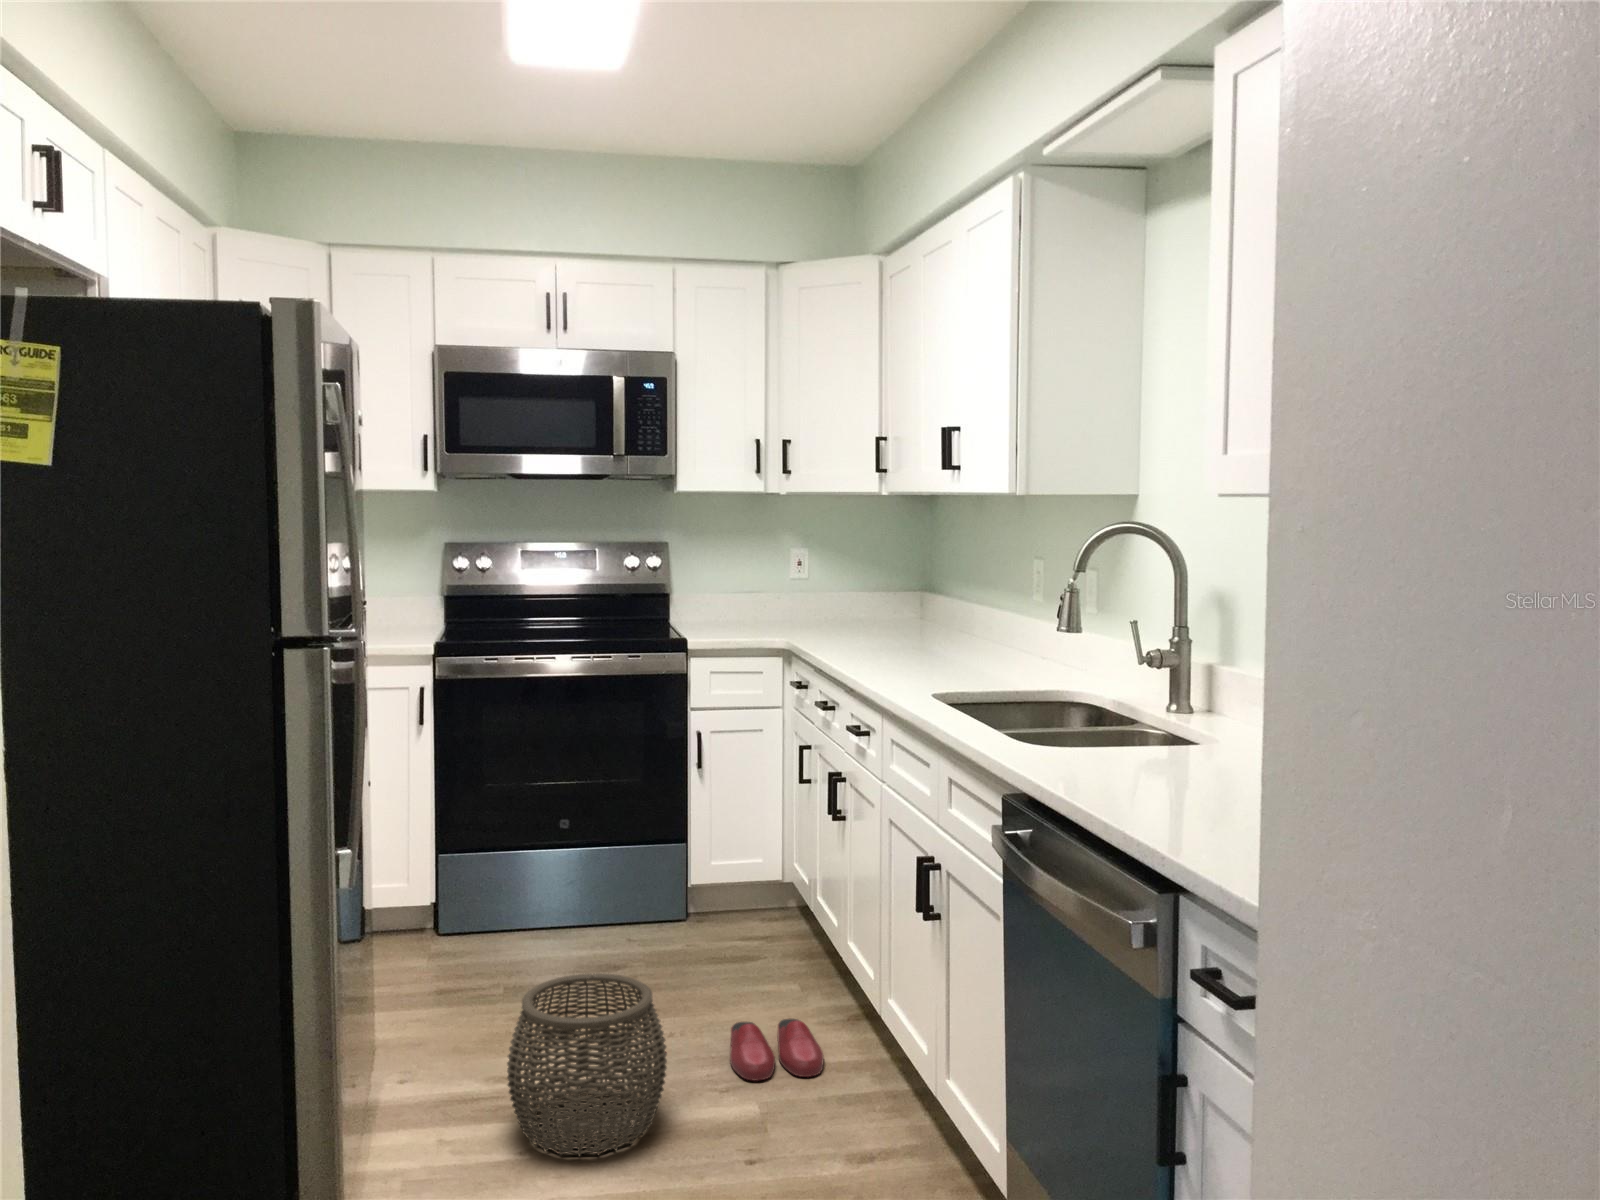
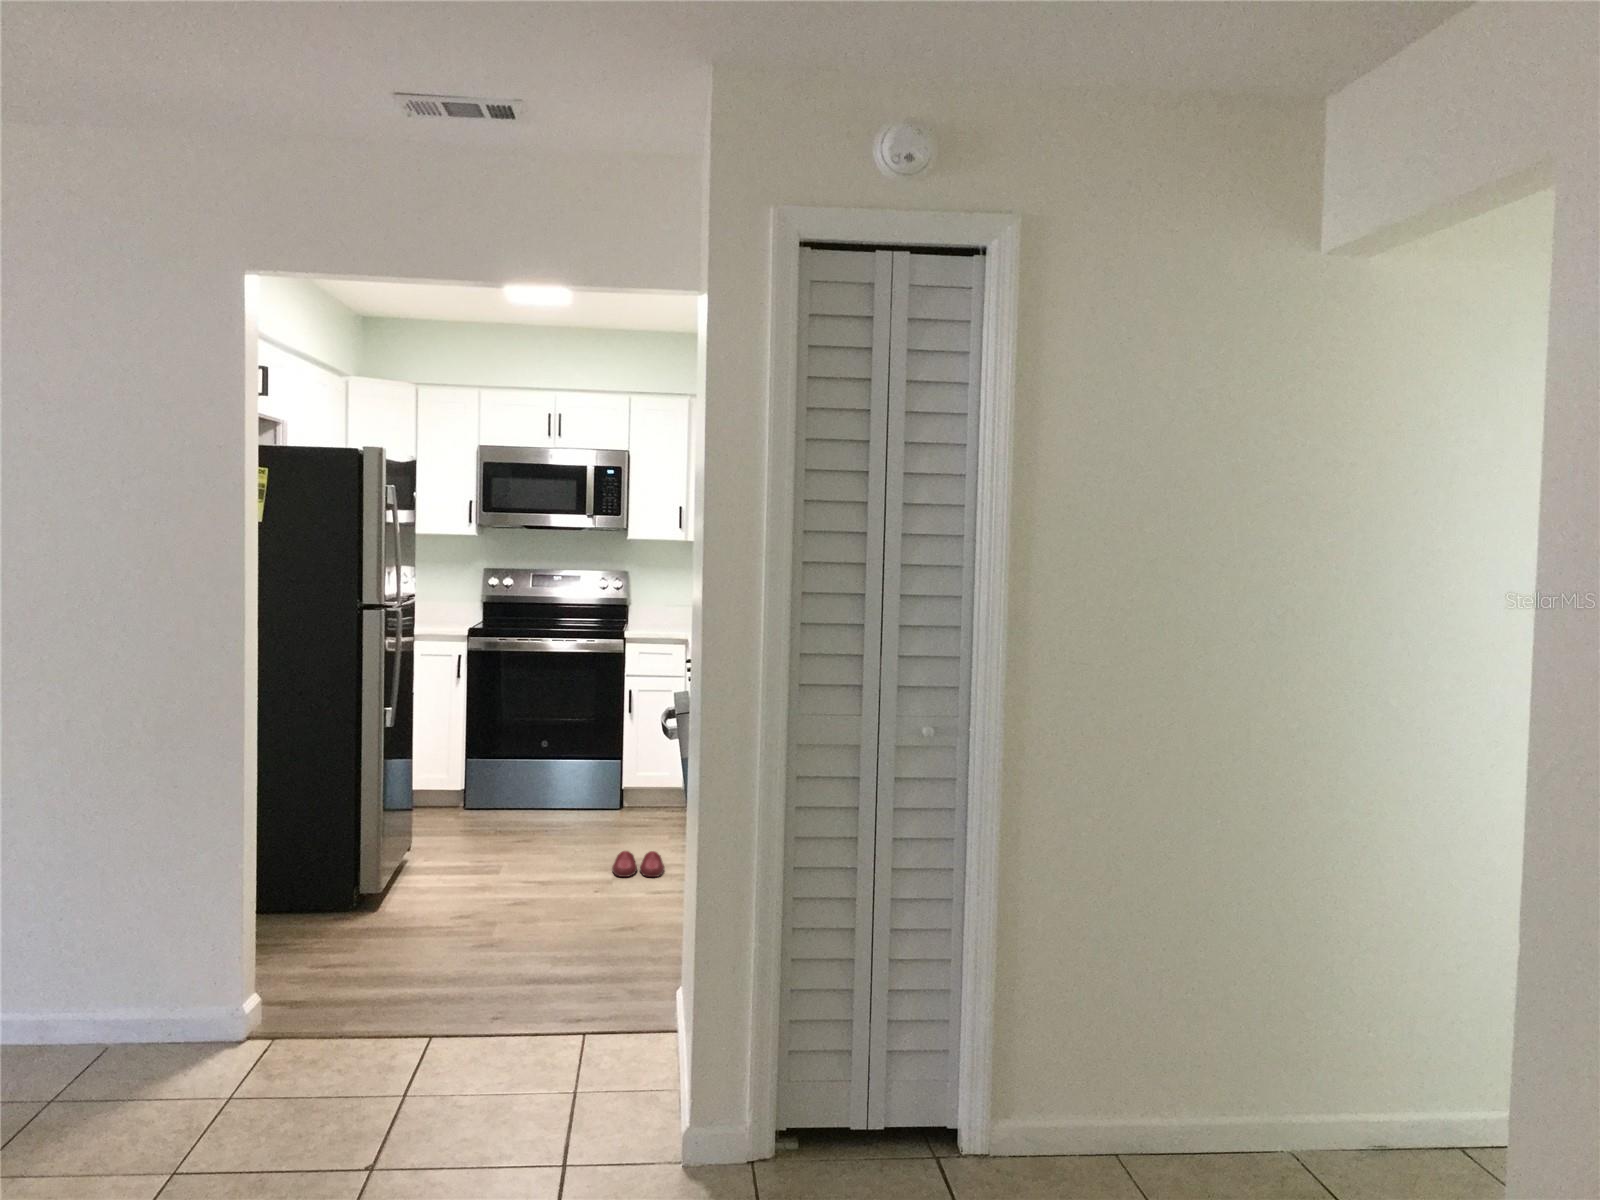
woven basket: present [507,973,667,1156] -> none [484,811,570,897]

